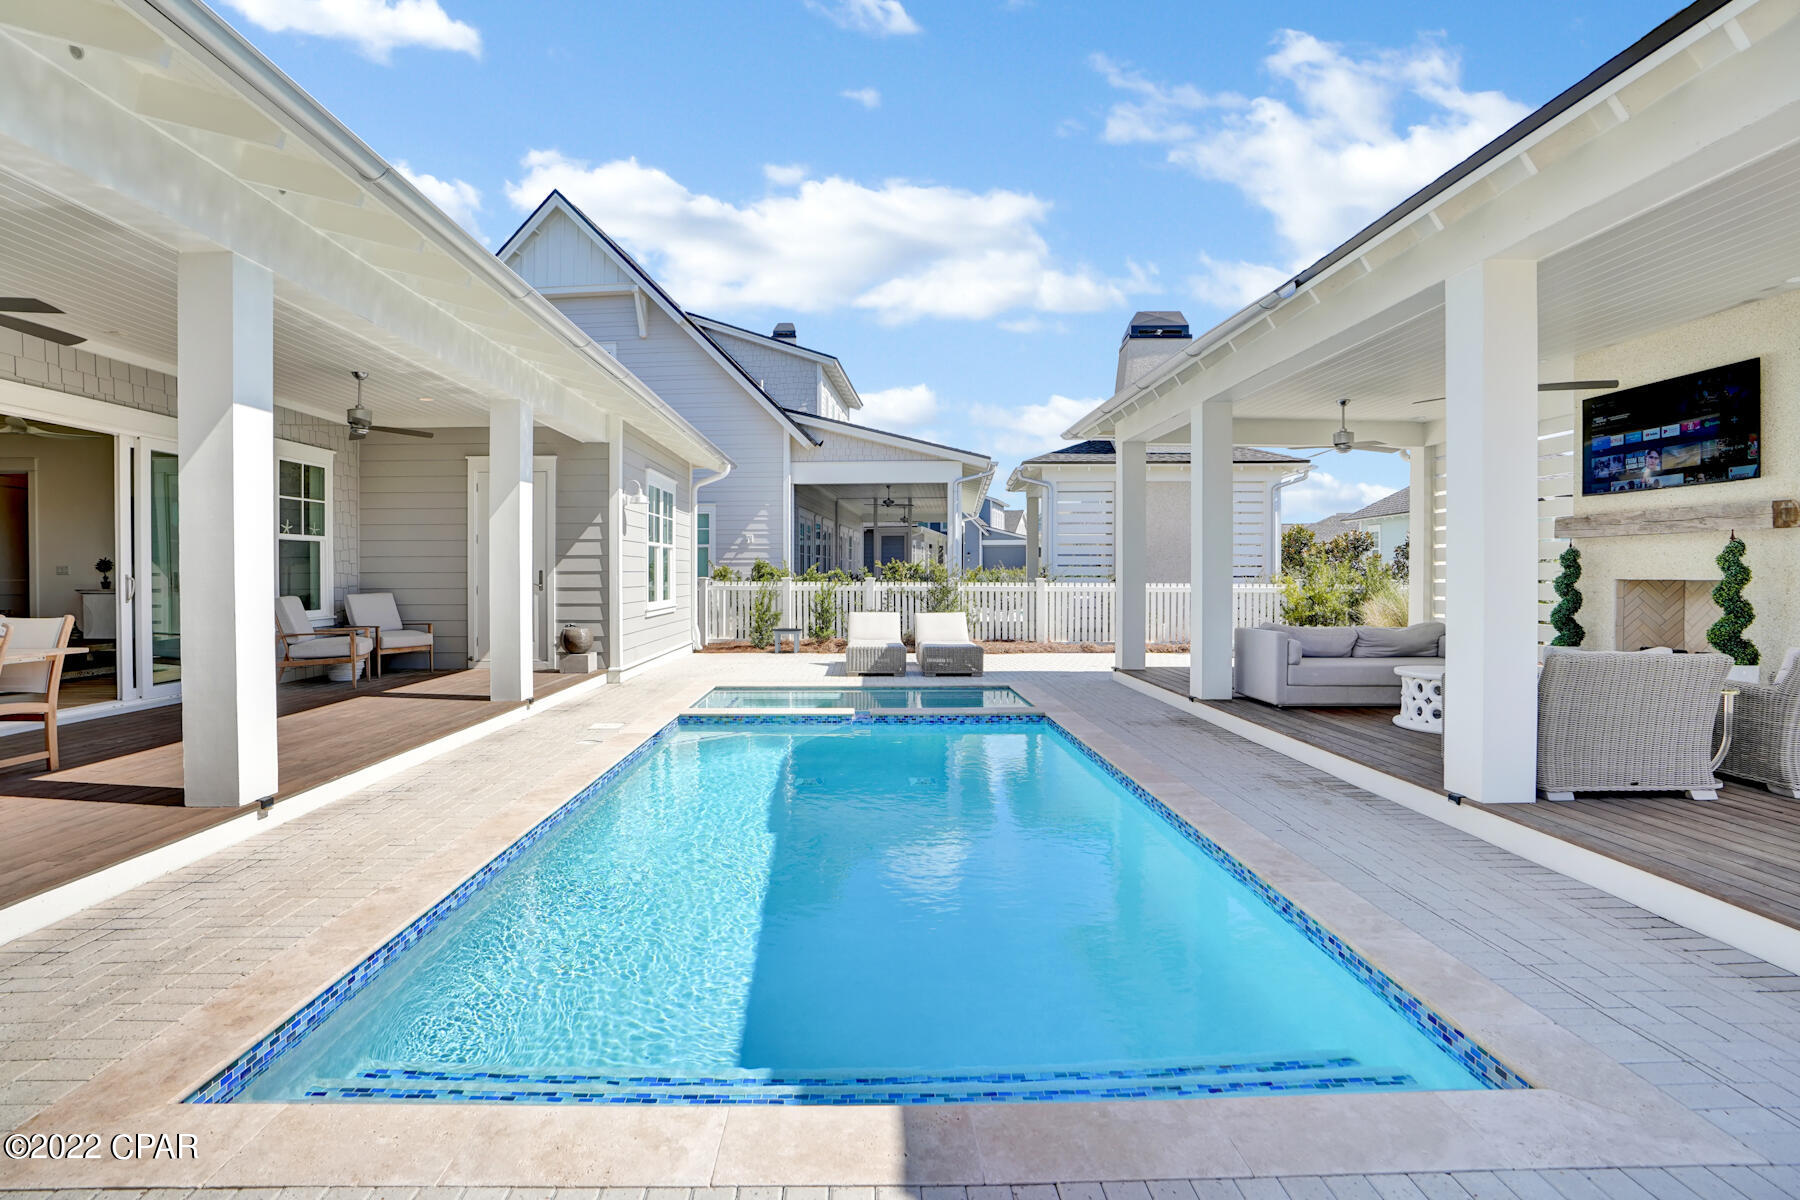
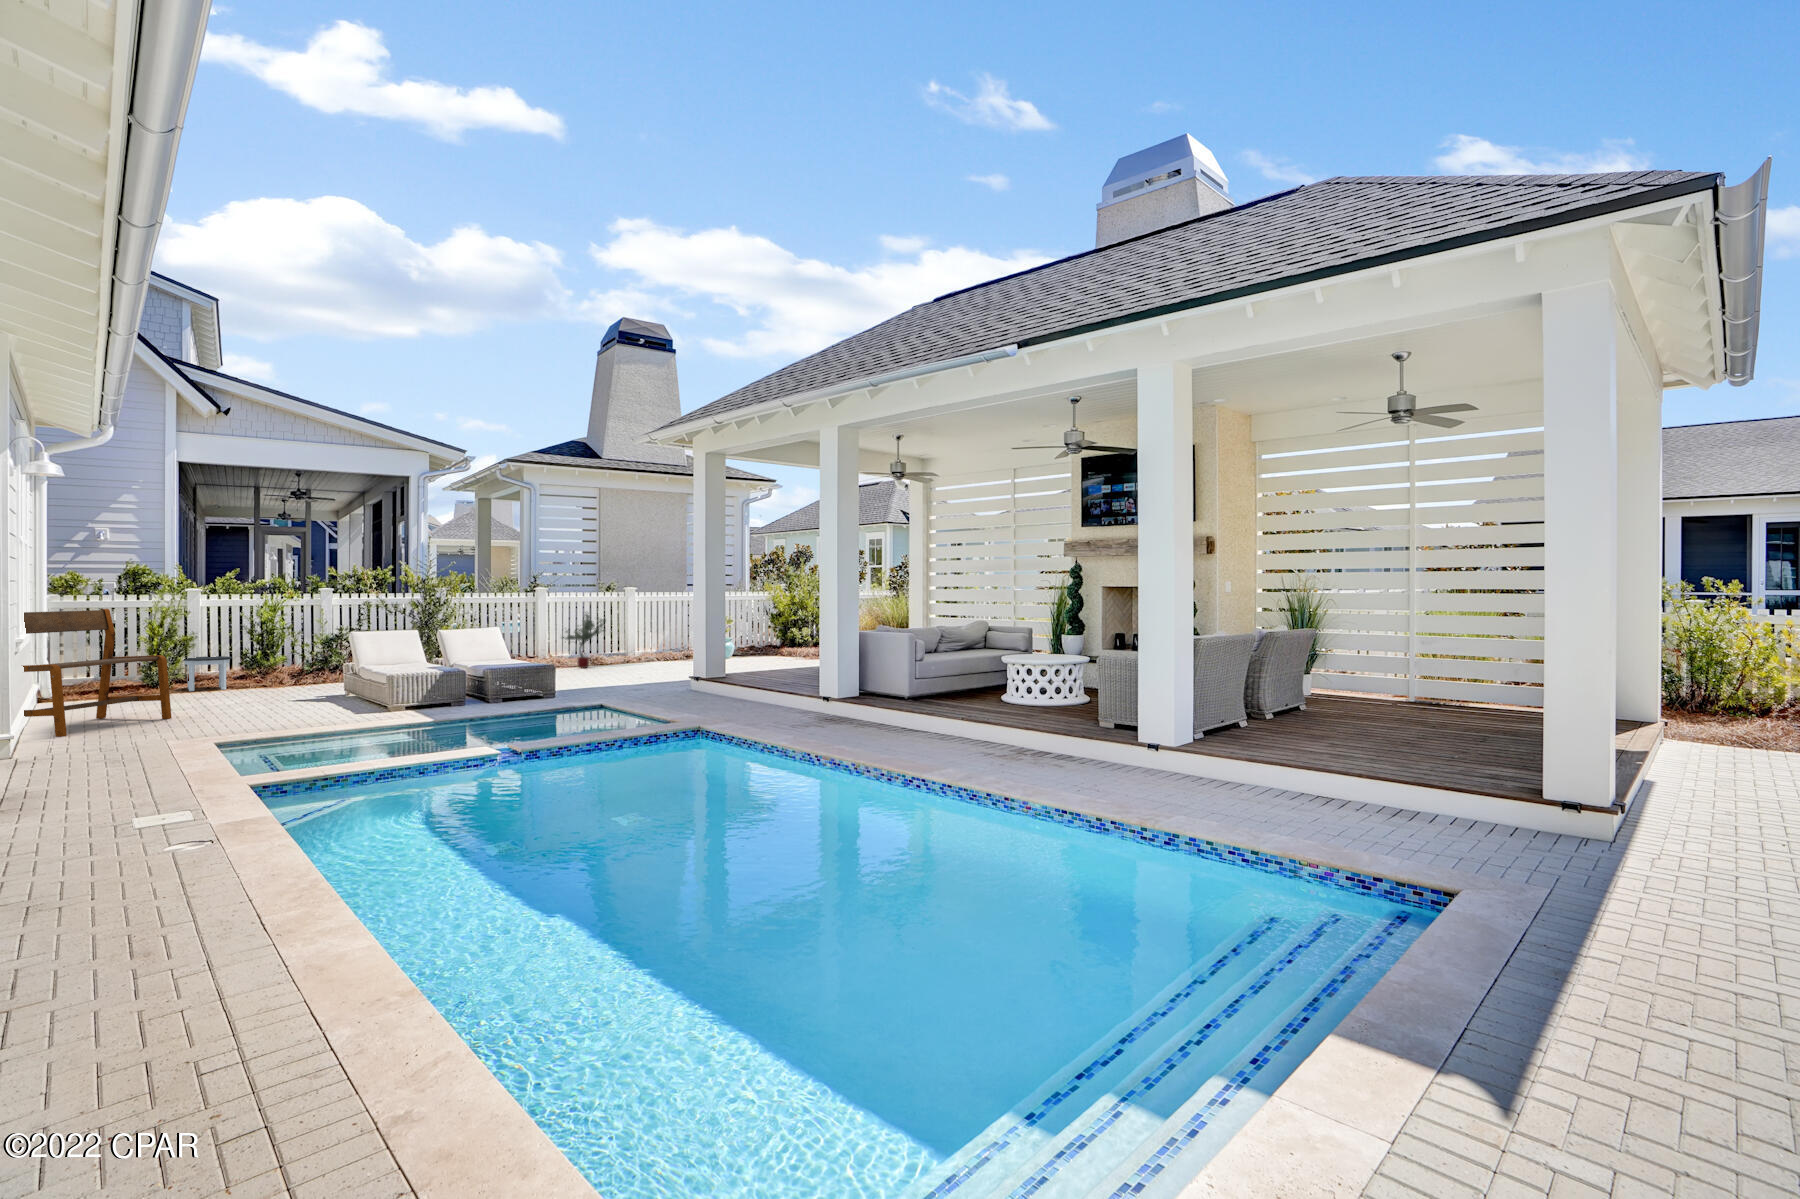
bench: none [632,594,729,677] -> present [23,609,172,737]
potted tree: none [1051,599,1095,652] -> present [563,612,606,668]

